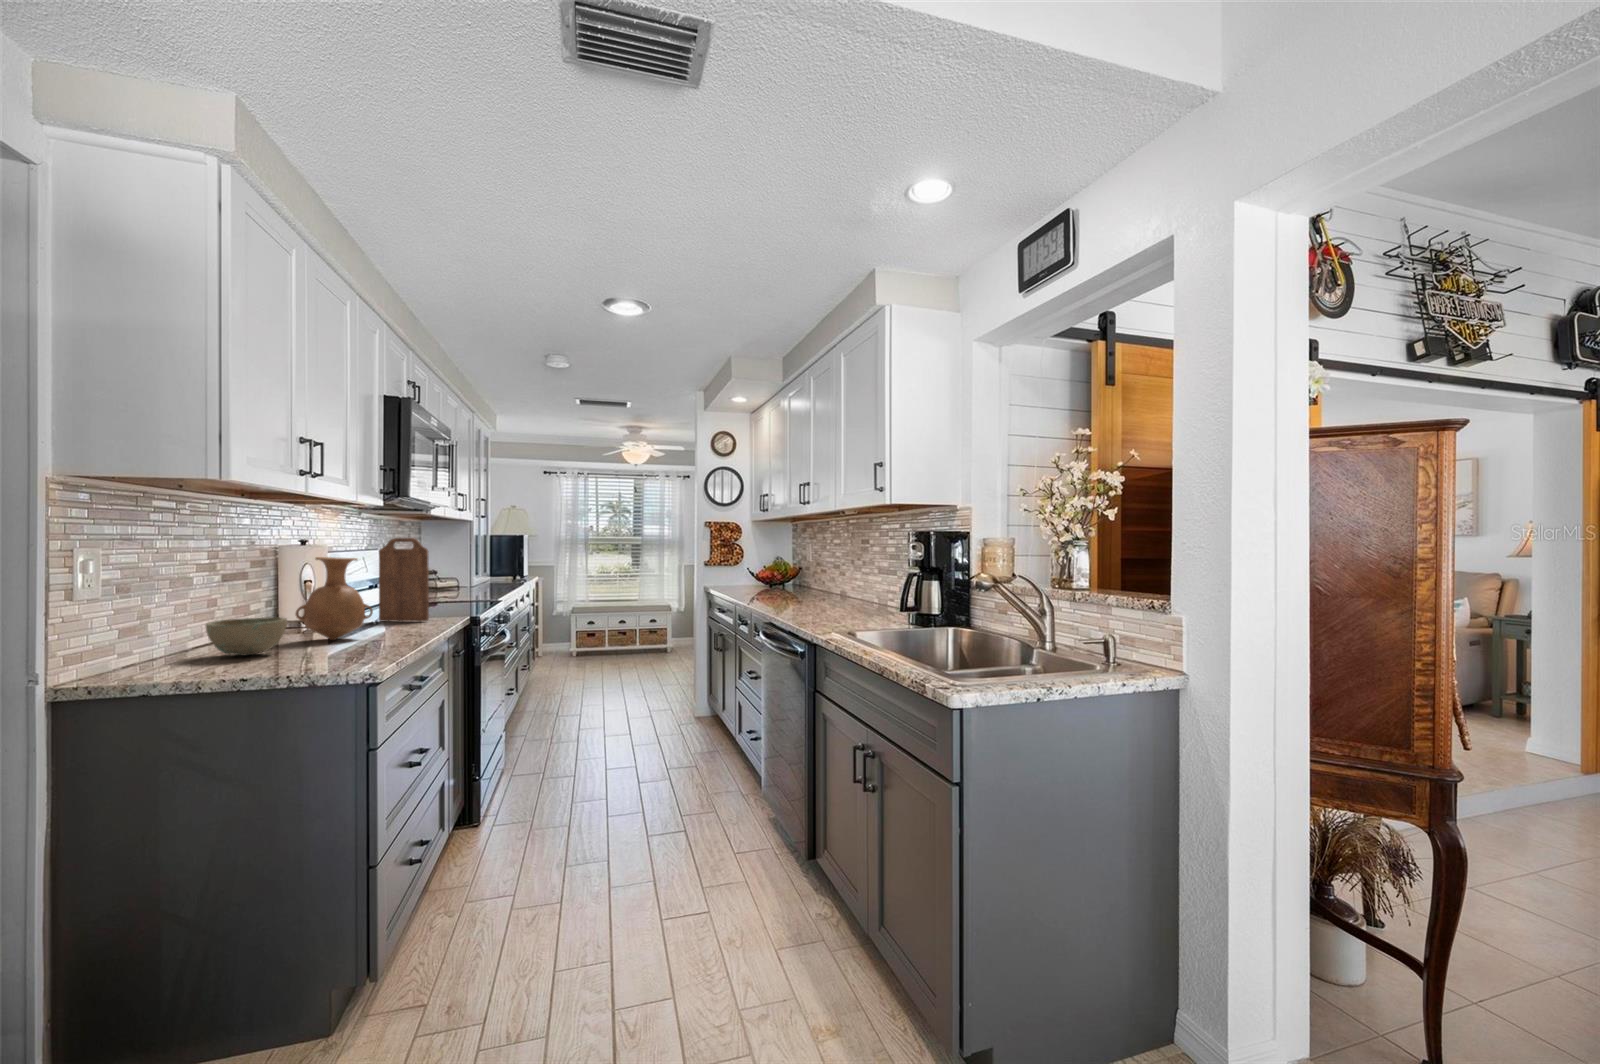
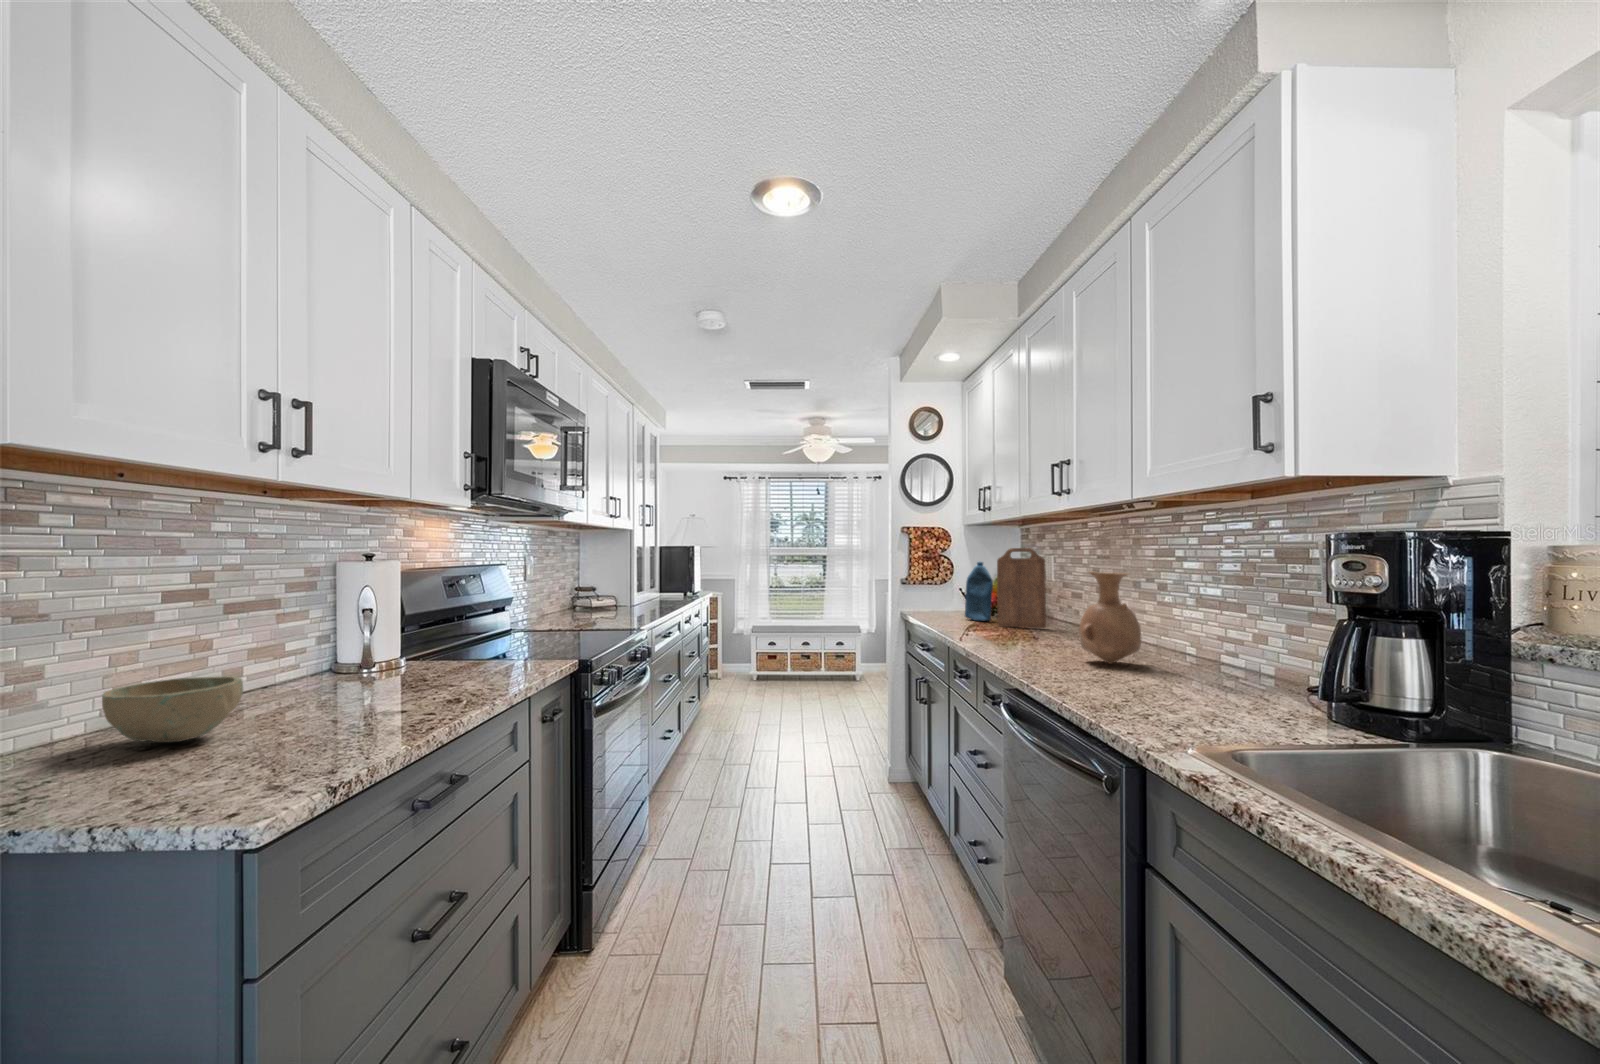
cutting board: present [379,538,429,621] -> present [997,548,1046,628]
bottle: none [748,548,768,591] -> present [965,562,993,621]
vase: present [296,557,373,640] -> present [1079,572,1141,664]

